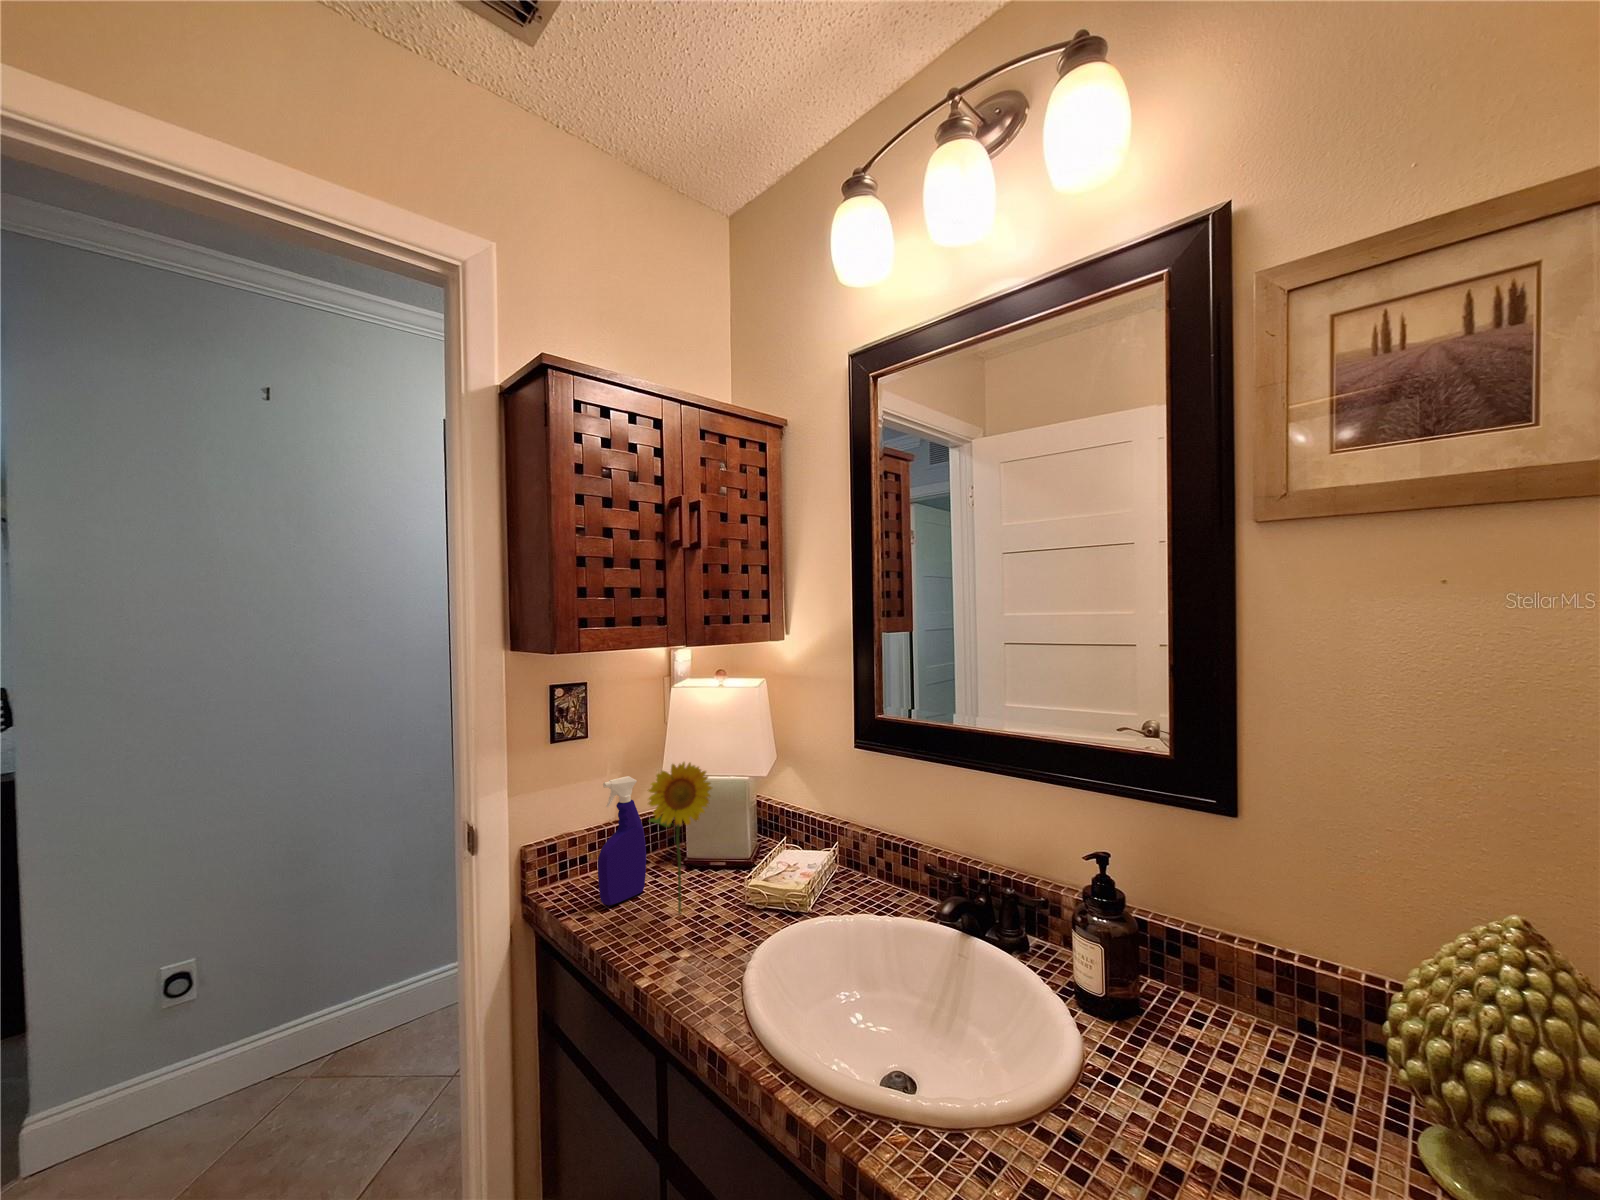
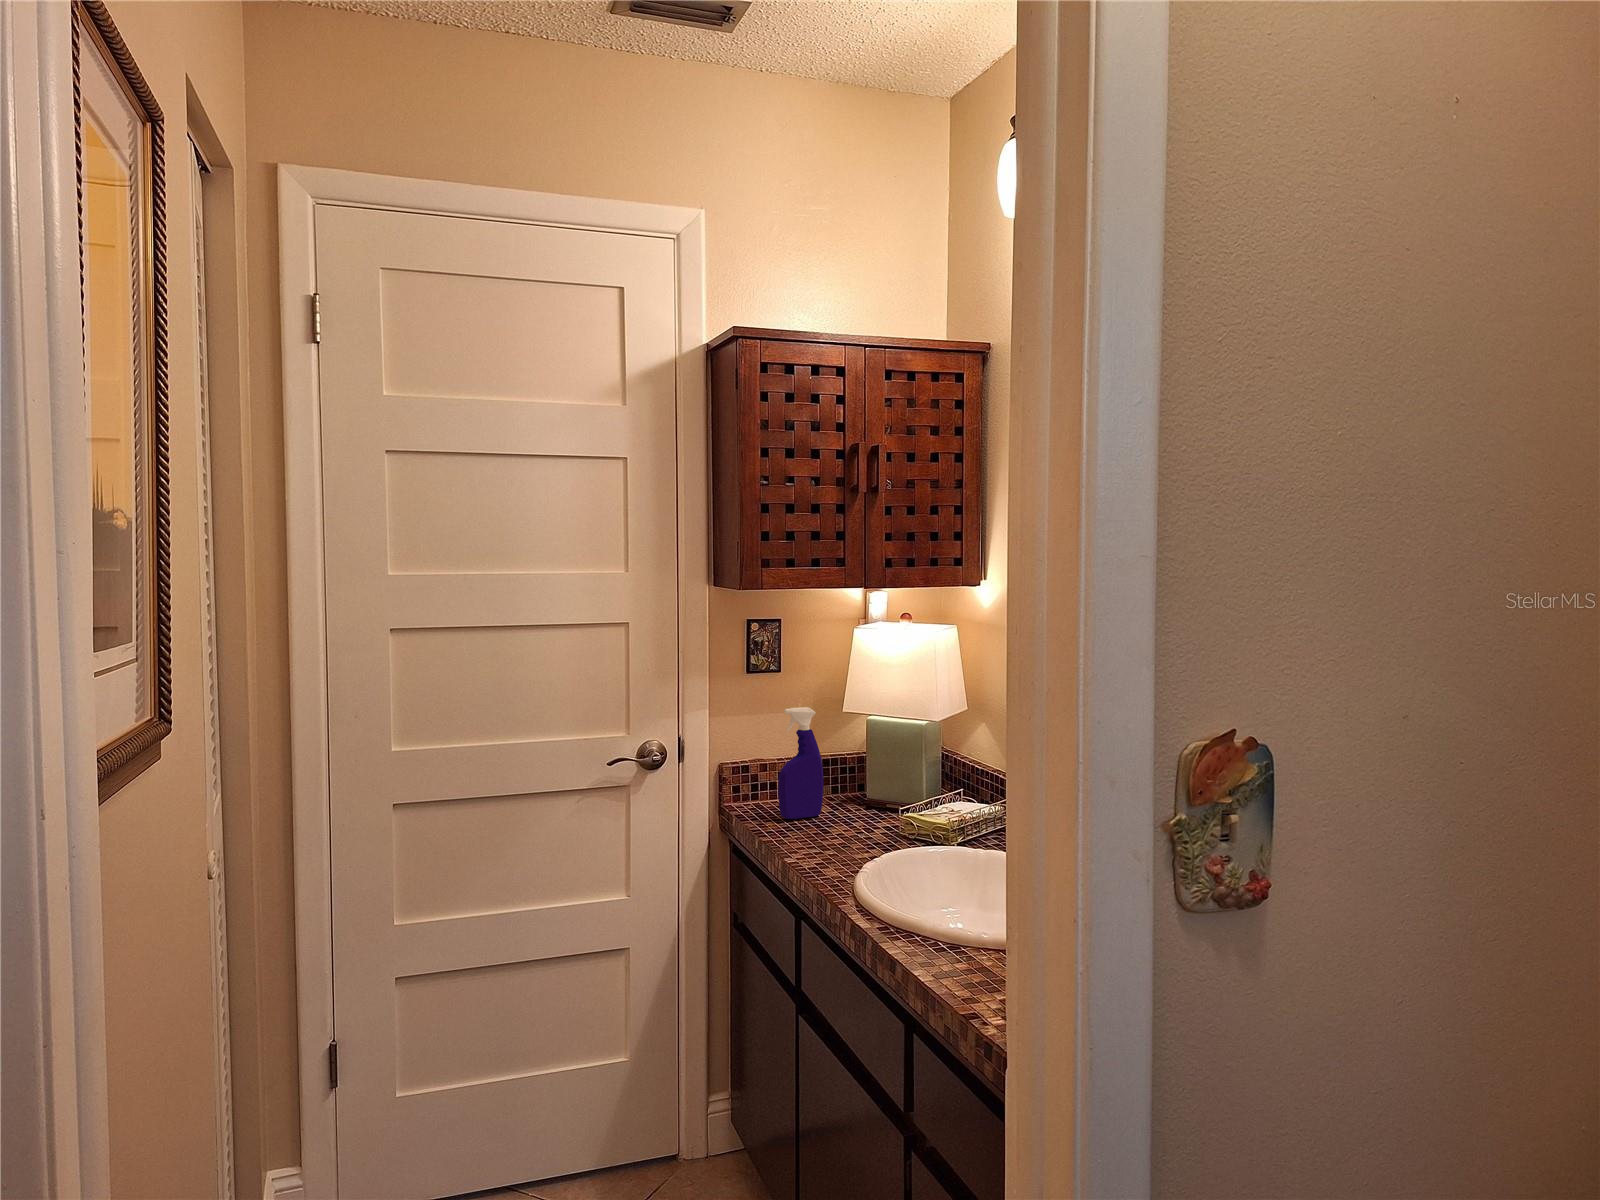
flower: present [648,762,712,913] -> none [814,692,873,831]

